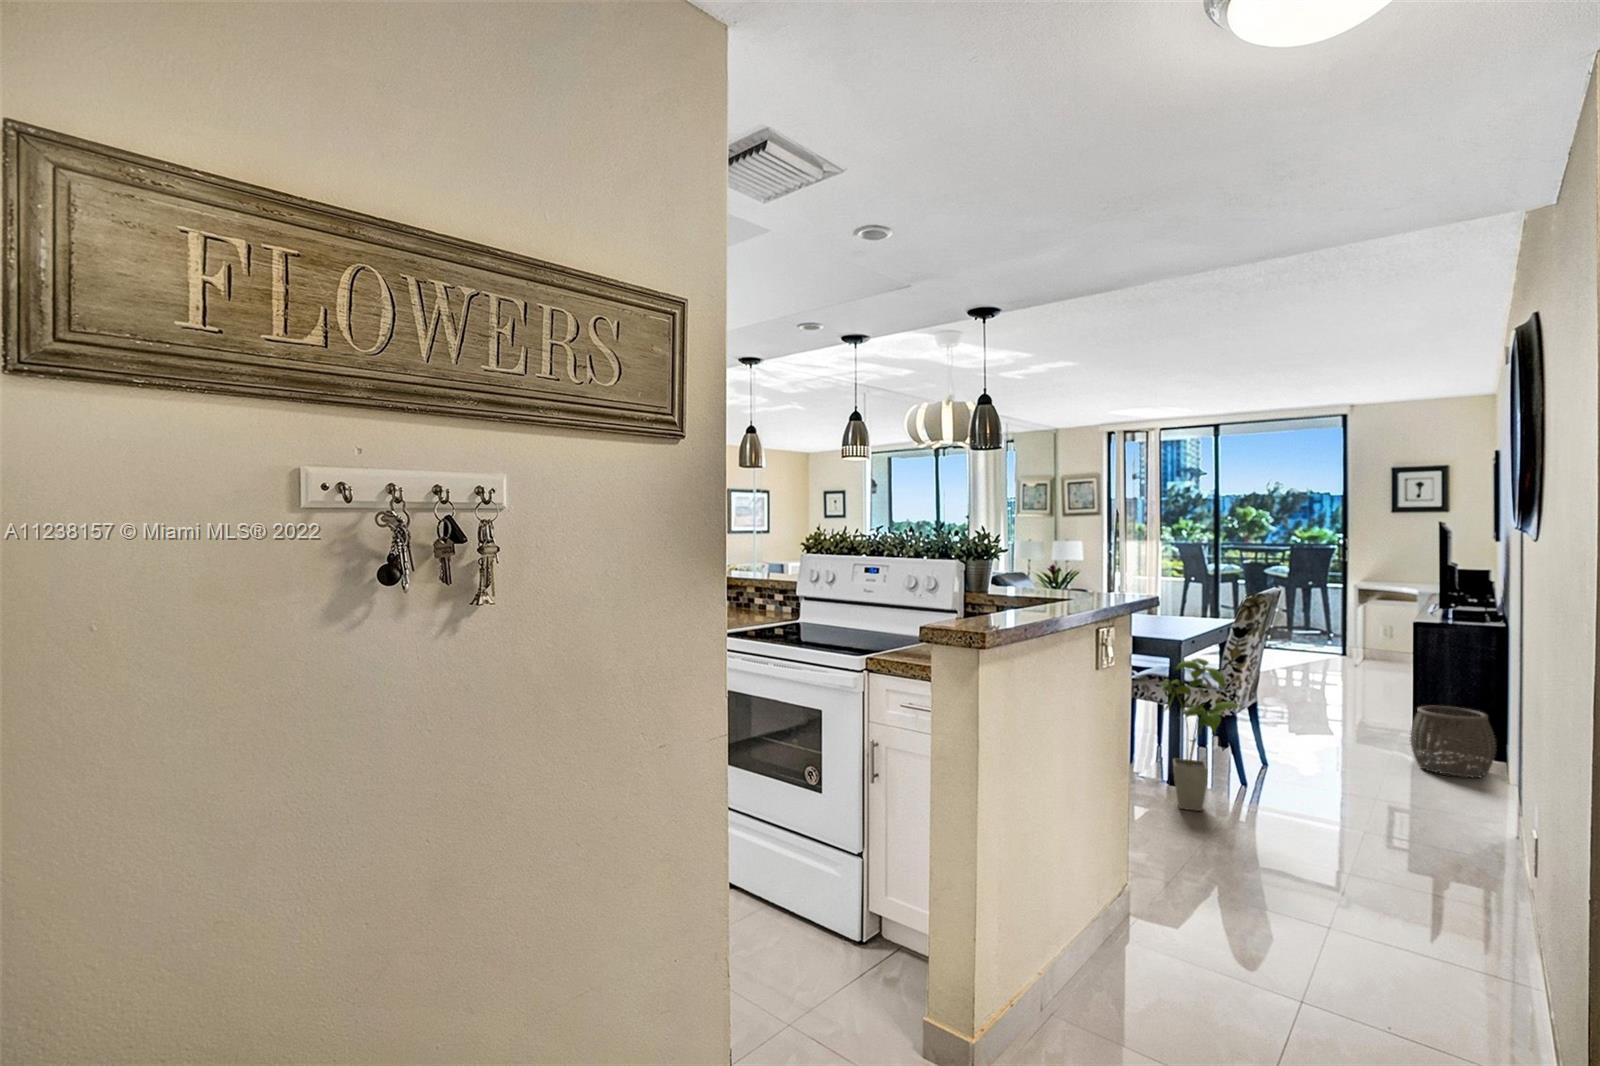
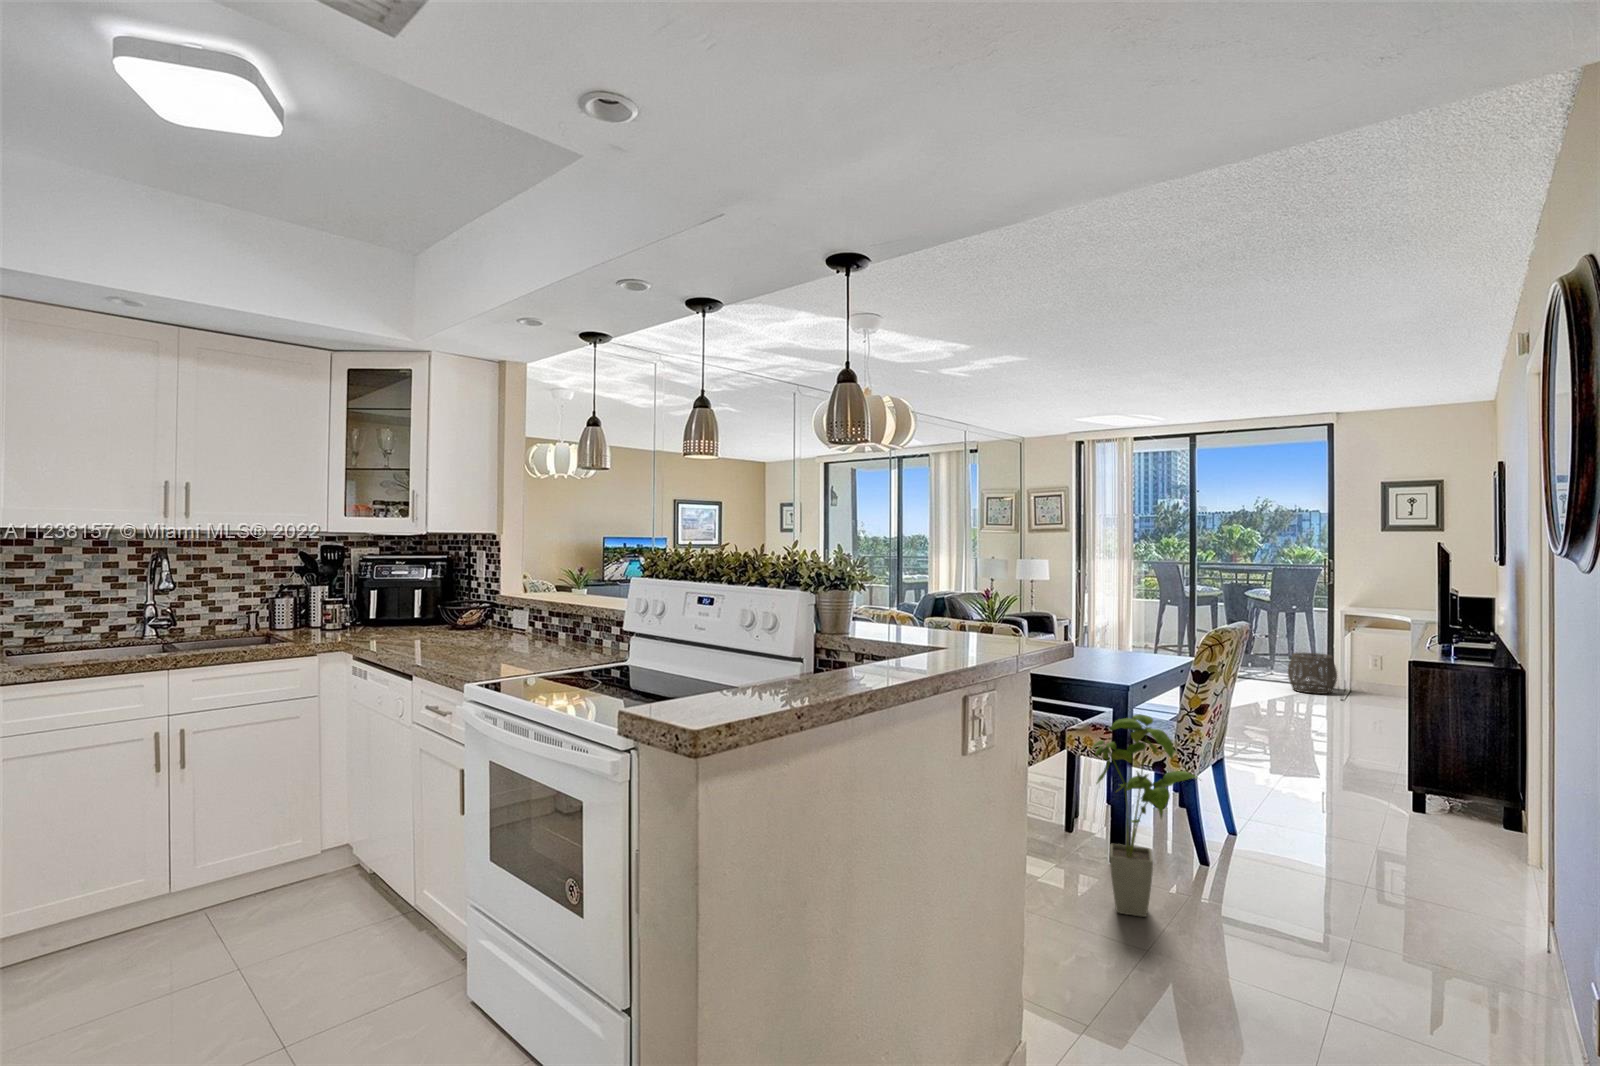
woven basket: present [1410,706,1496,778] -> present [1288,653,1337,694]

